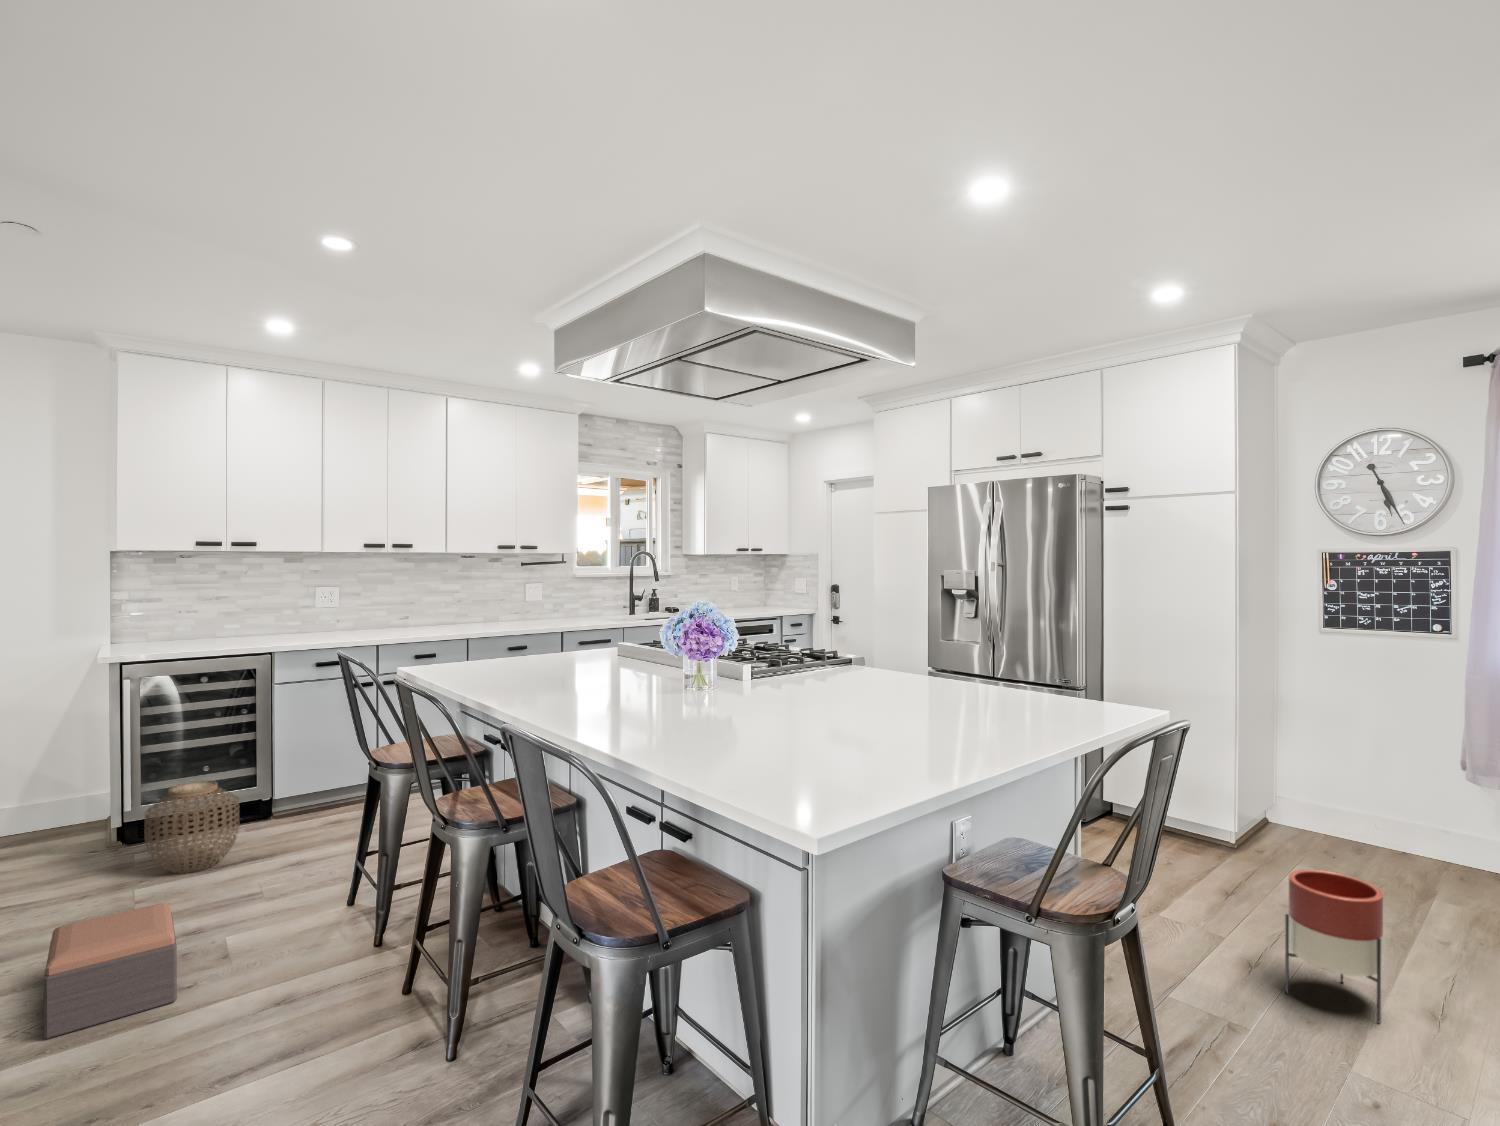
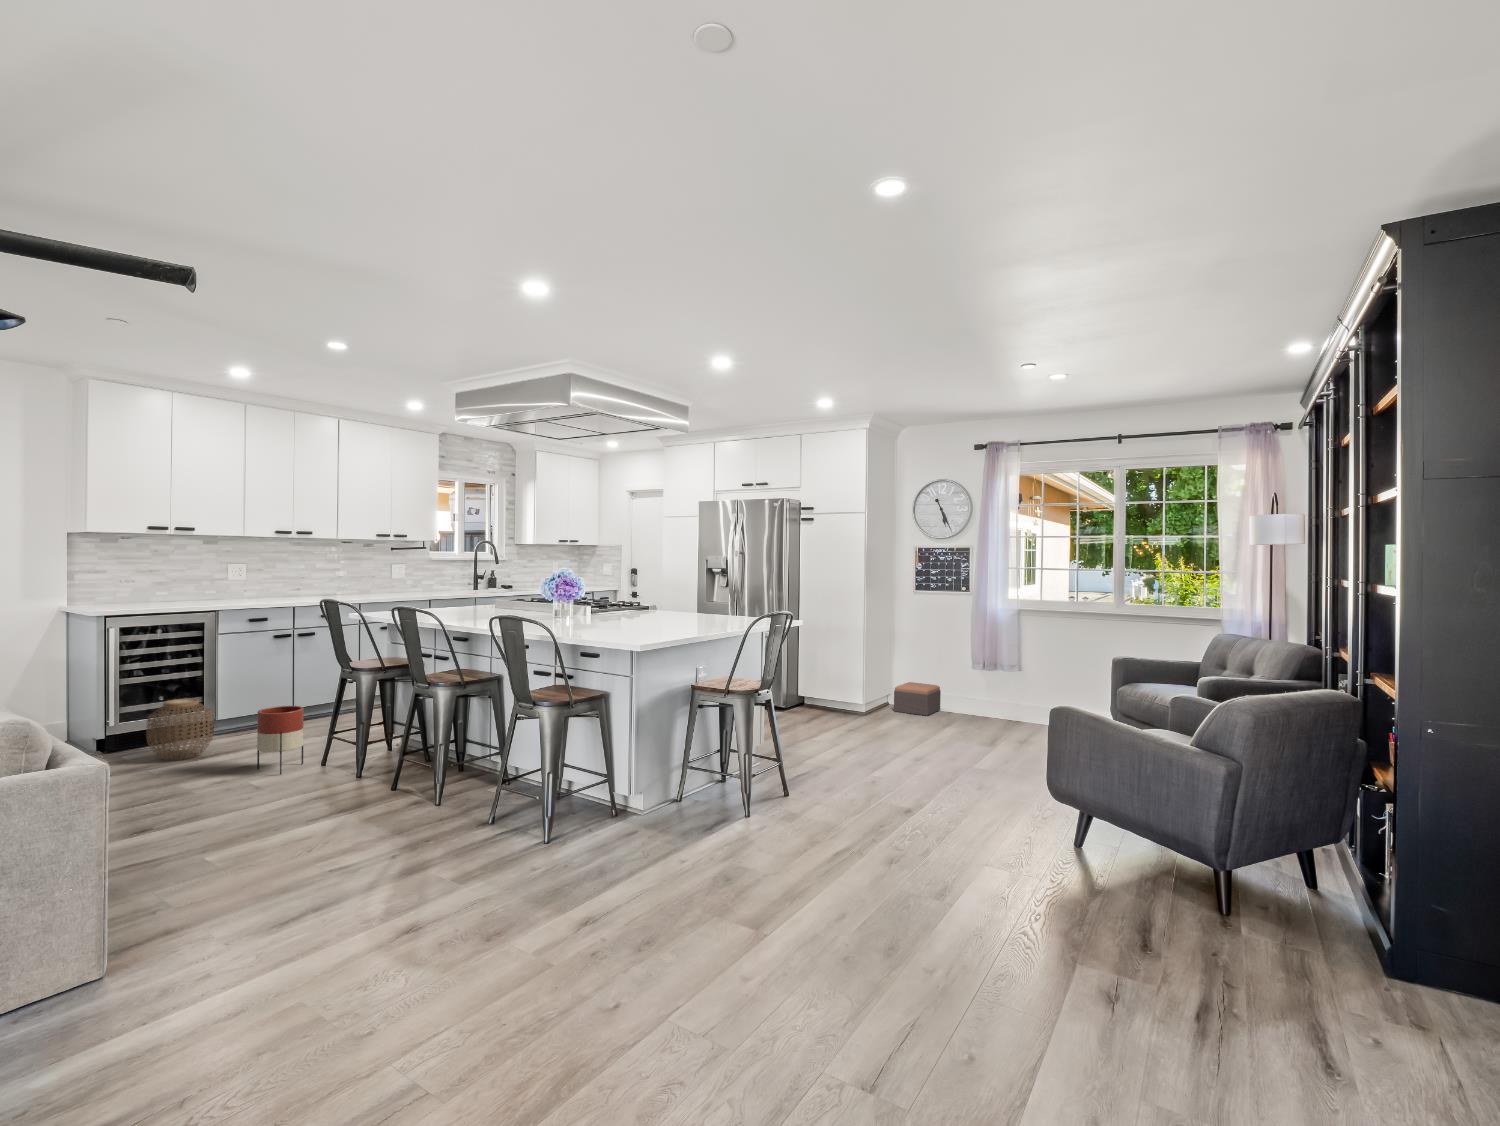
planter: present [1285,869,1383,1023] -> present [257,706,304,775]
footstool: present [44,903,177,1039] -> present [894,682,941,716]

